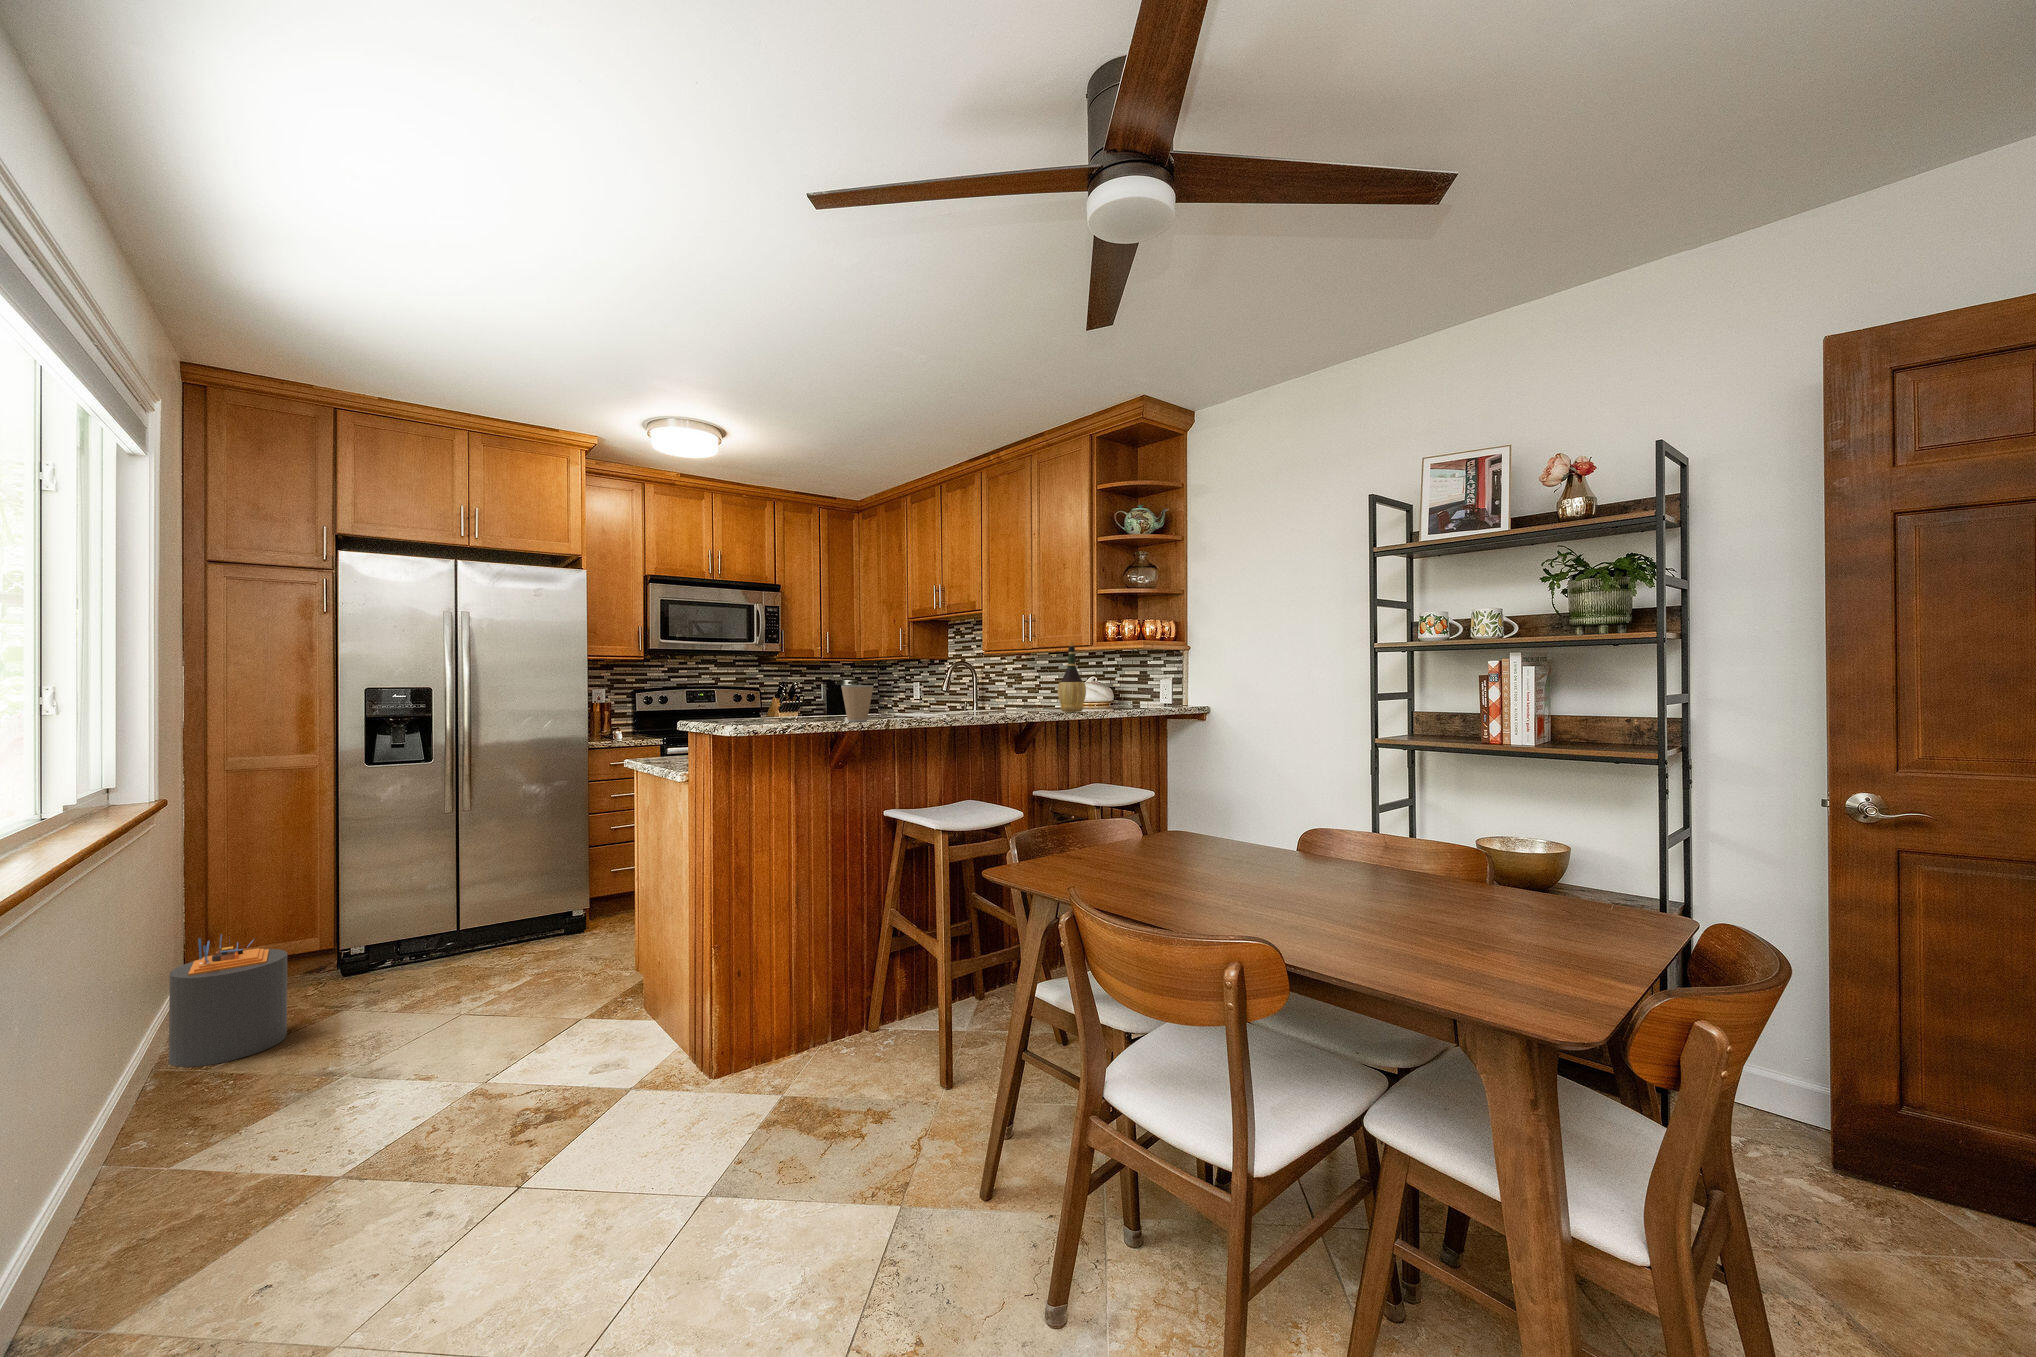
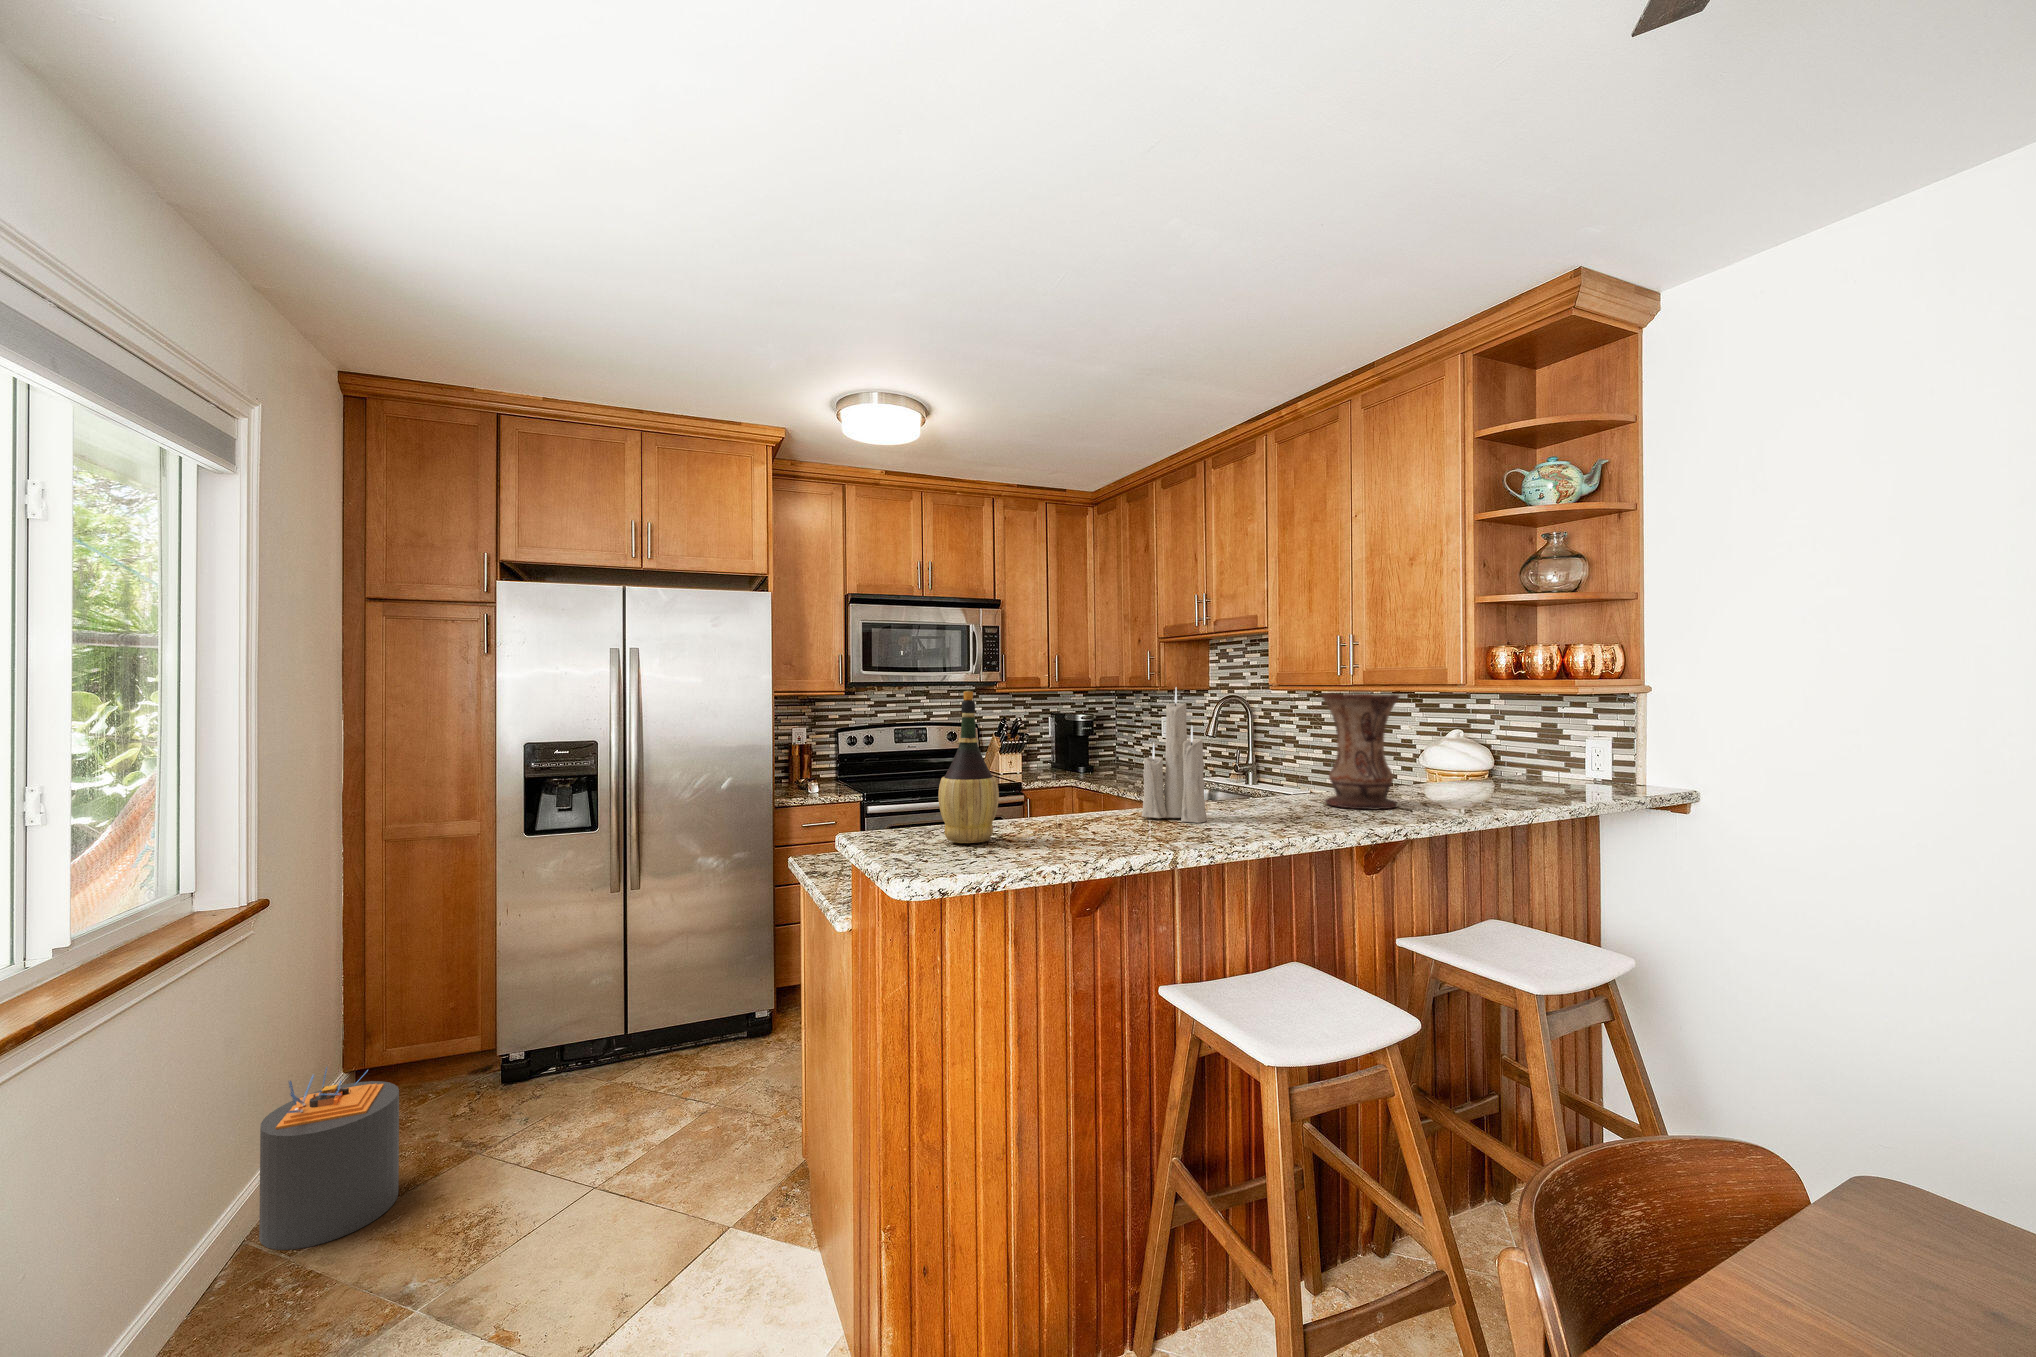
candle: none [879,632,918,718] -> present [1142,688,1207,823]
wine bottle: present [1058,642,1086,712] -> present [938,691,999,843]
vase: none [995,645,1040,714] -> present [1322,694,1399,810]
coffee cup: present [841,685,874,722] -> none [1085,776,1140,842]

